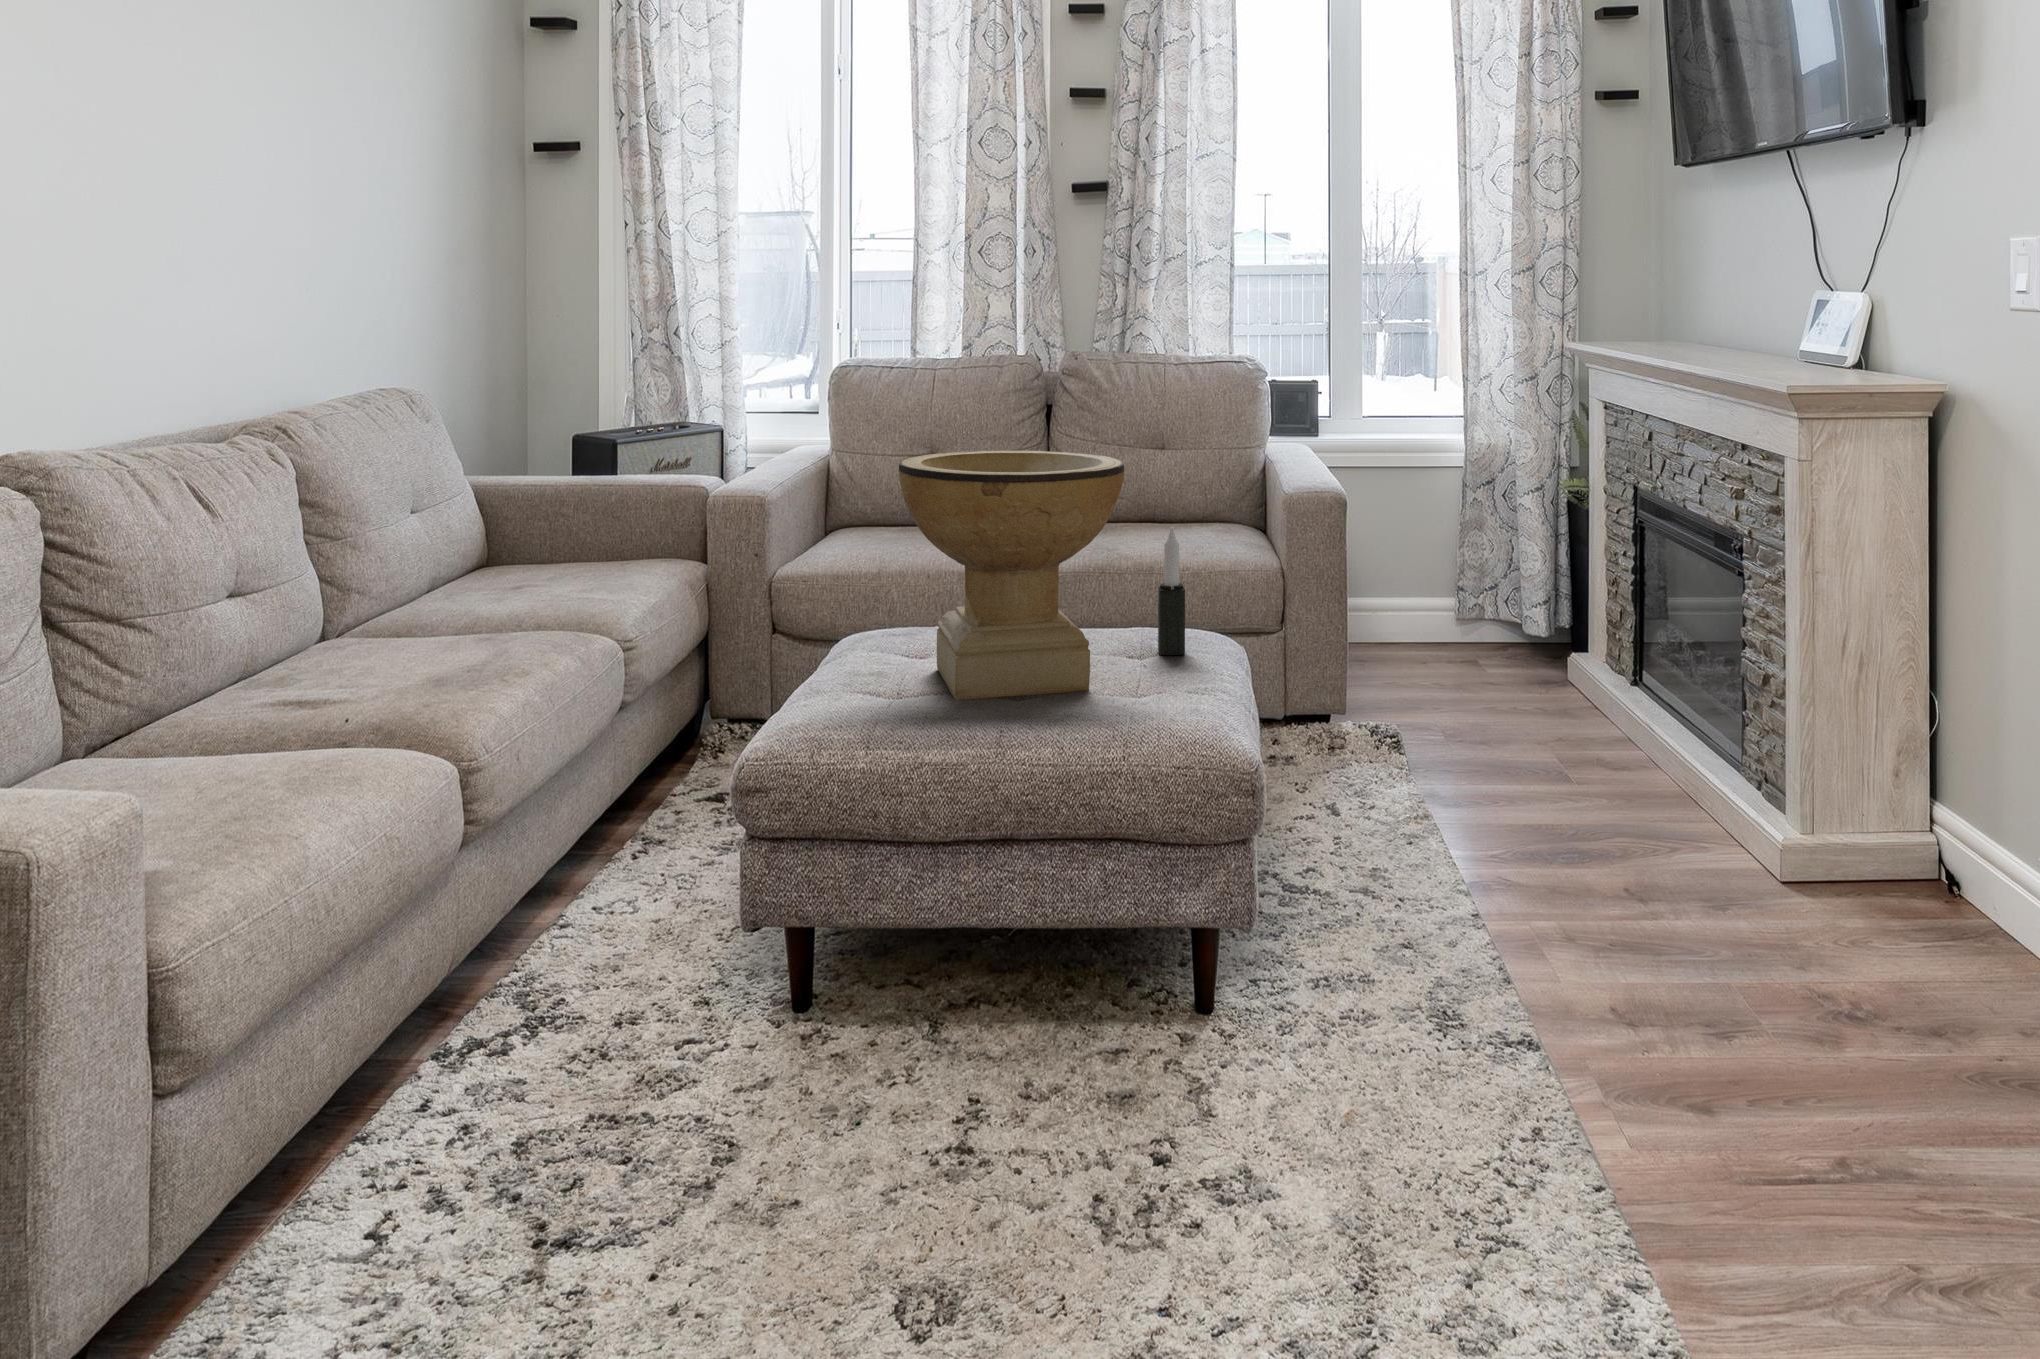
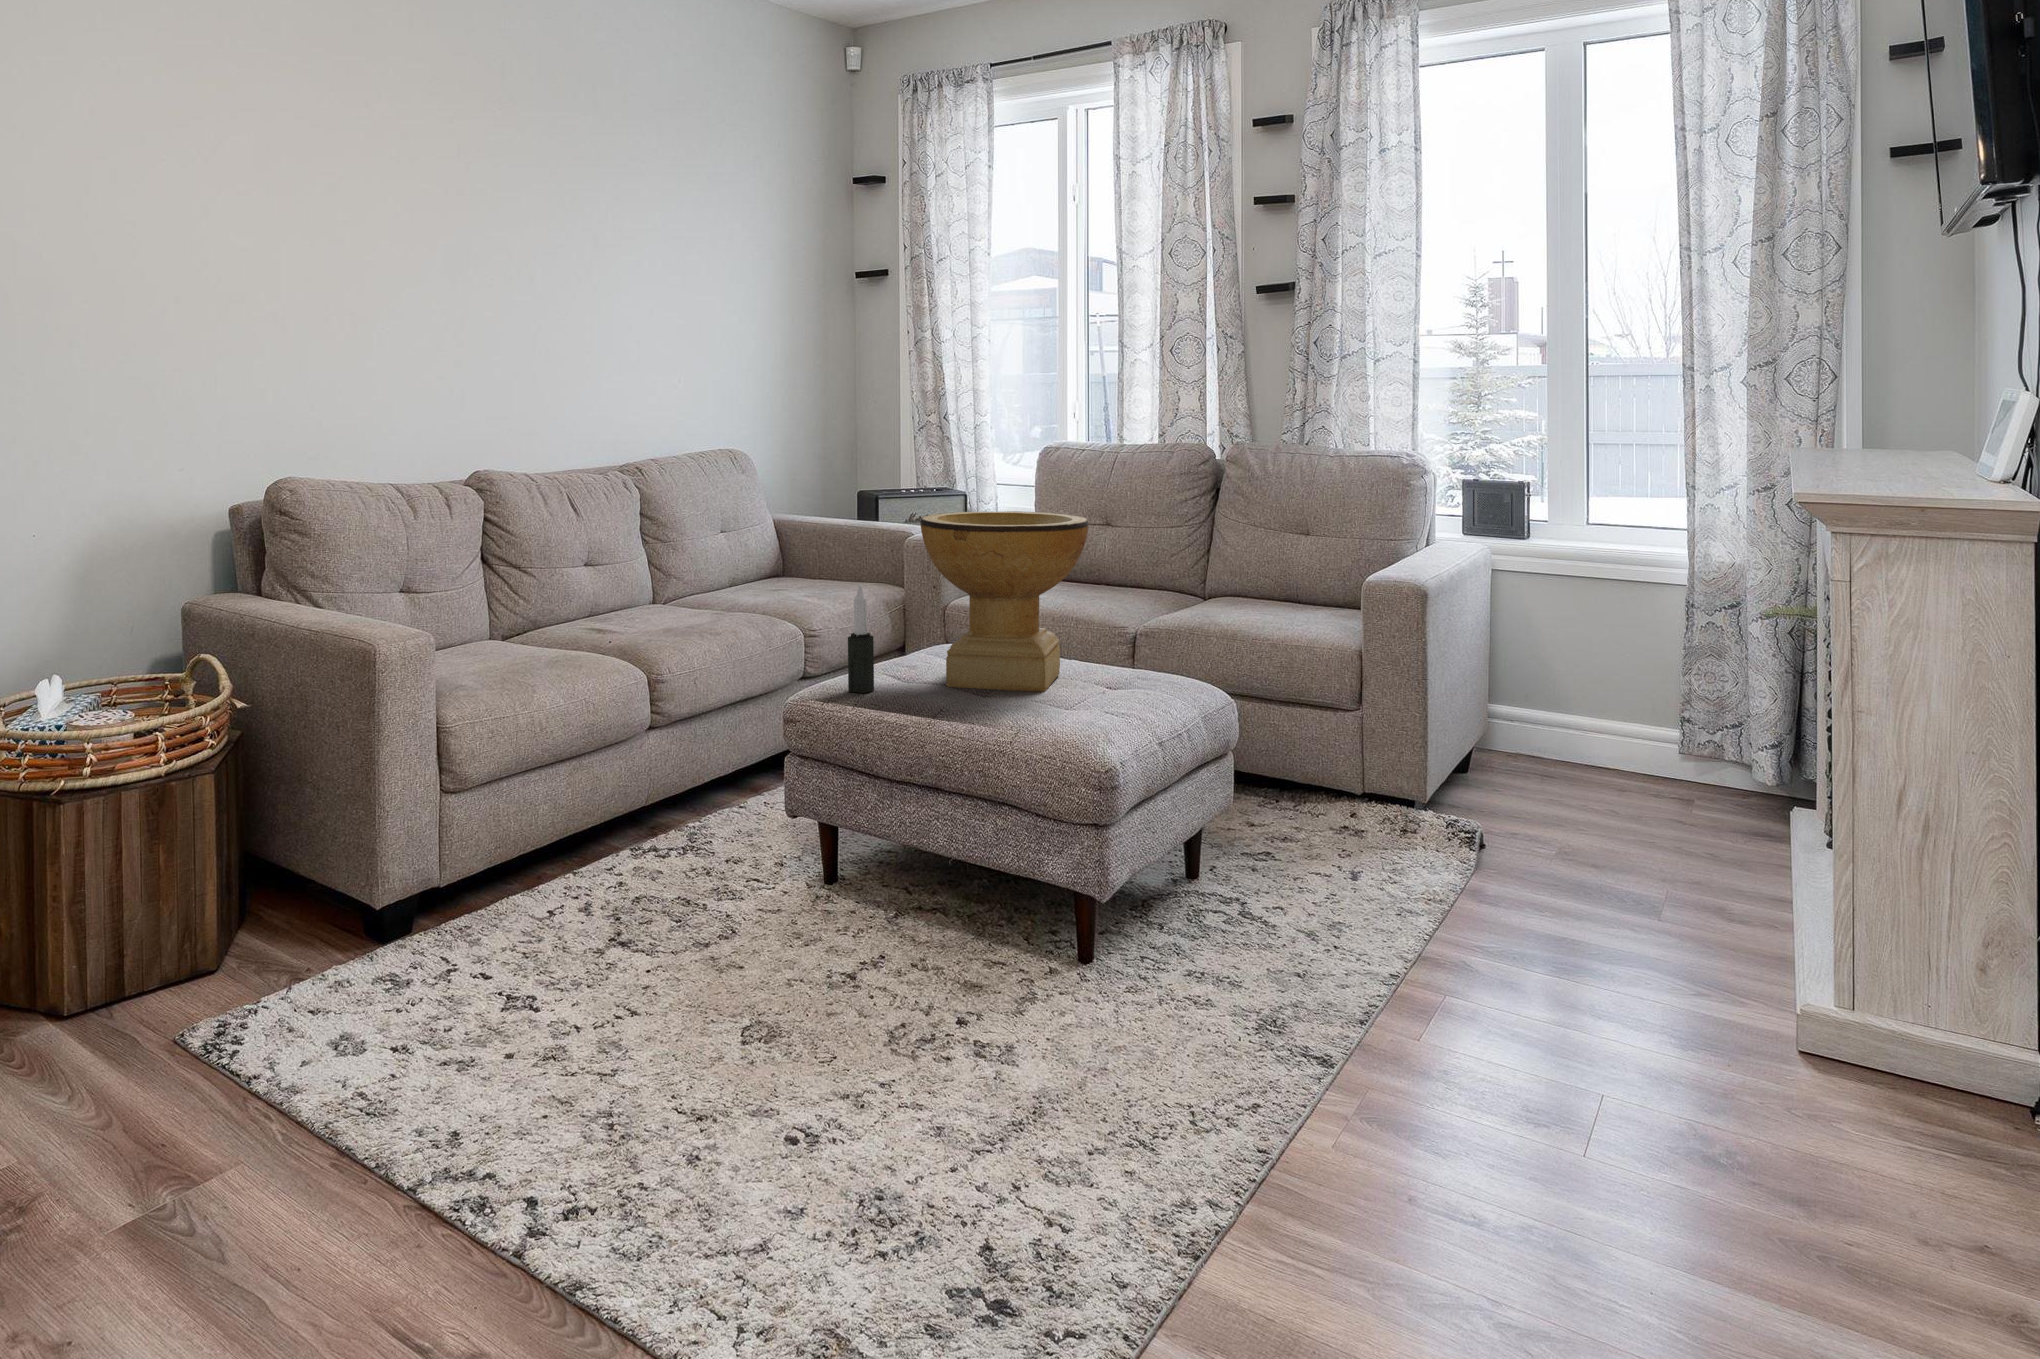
candle: present [1158,527,1185,655] -> present [848,585,874,693]

